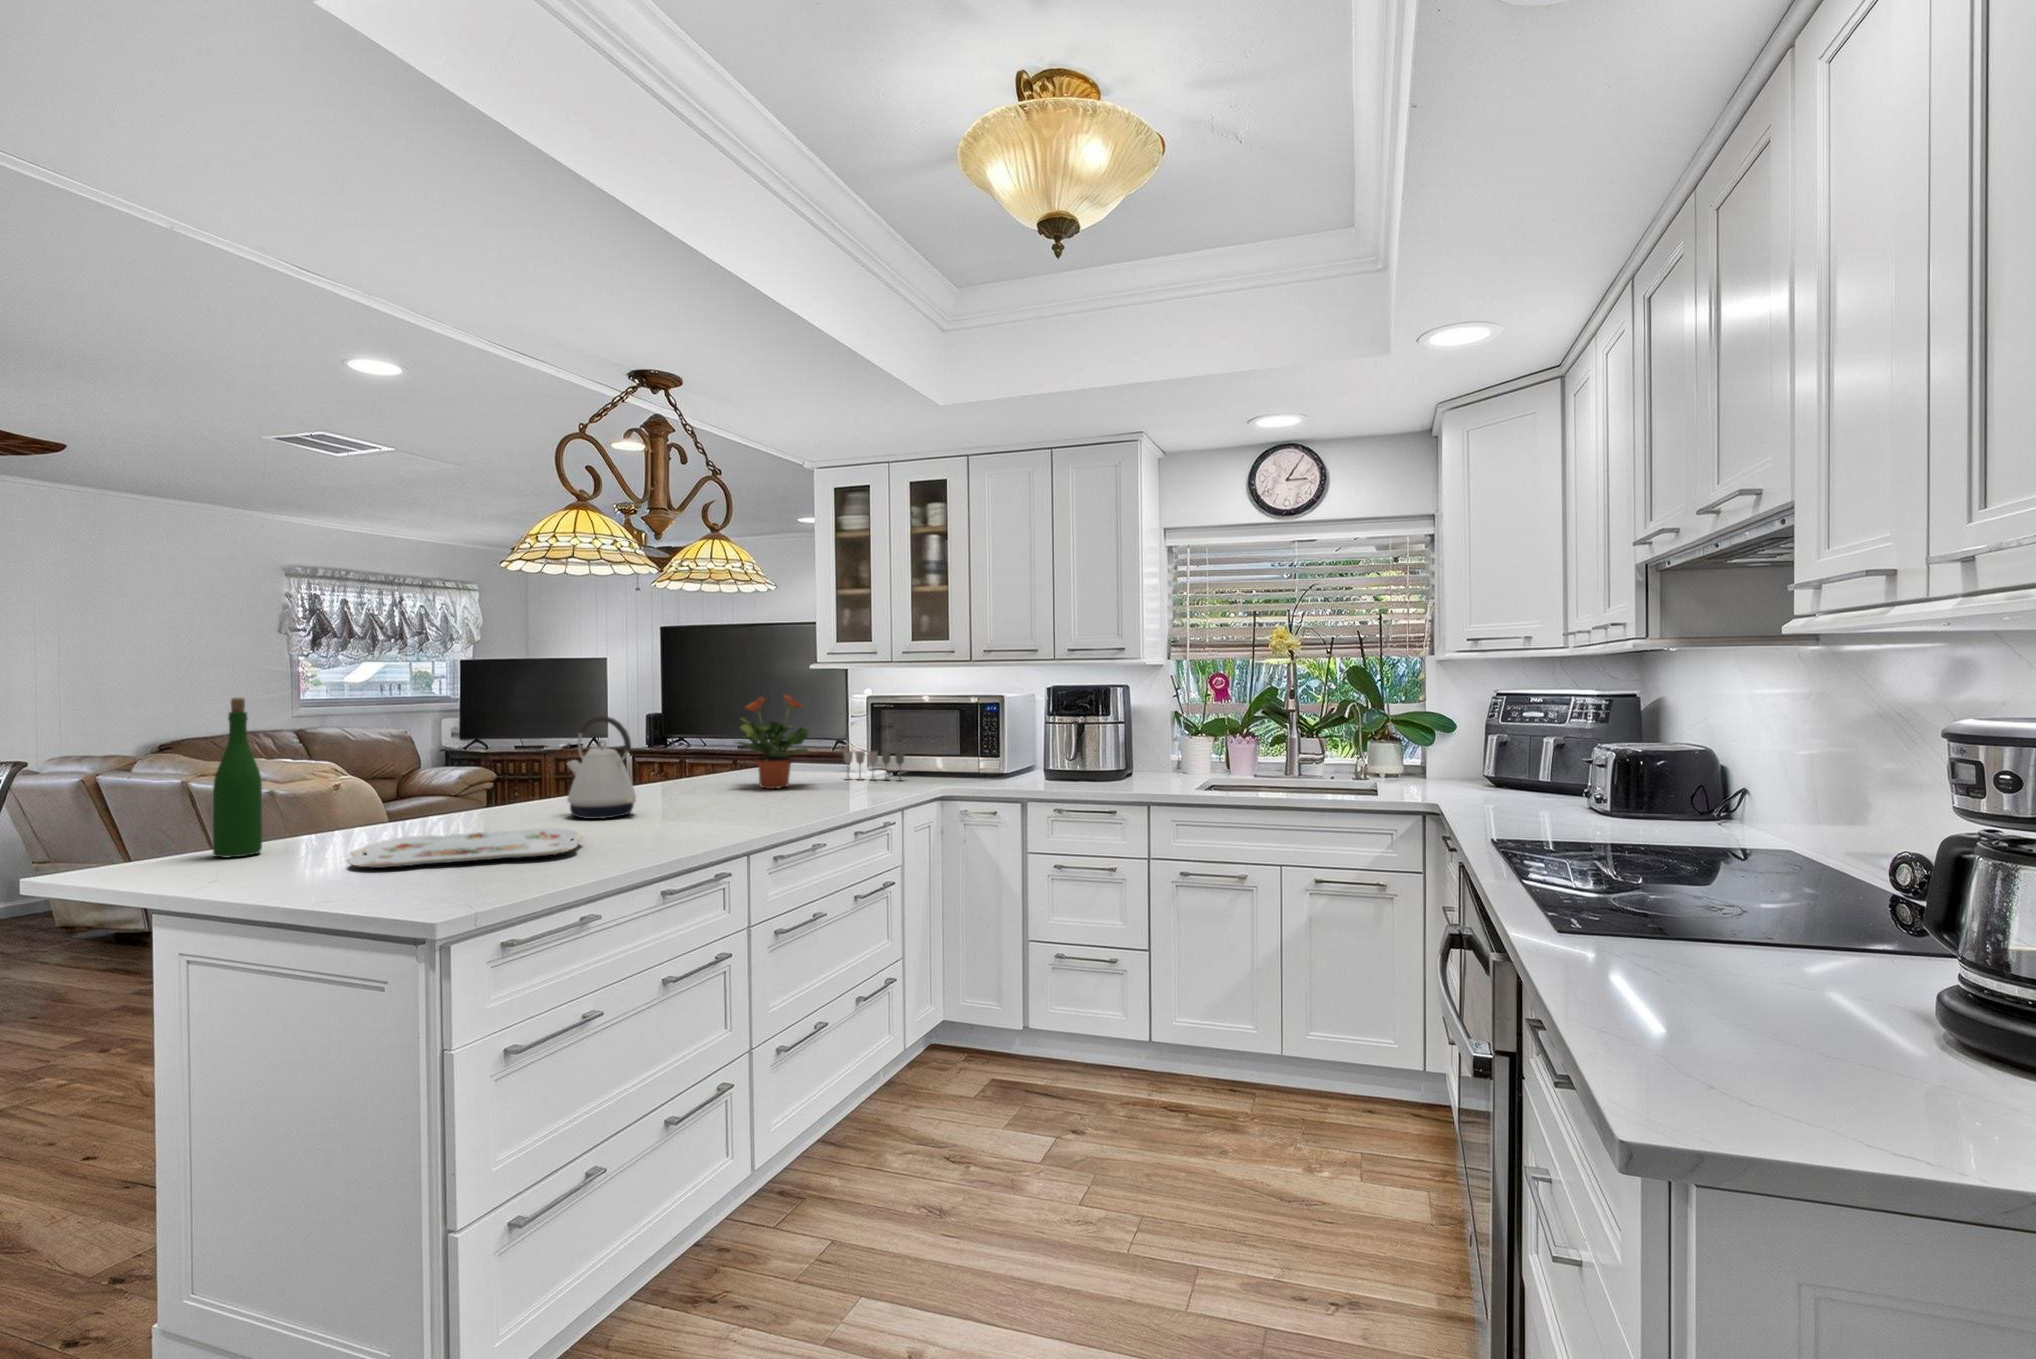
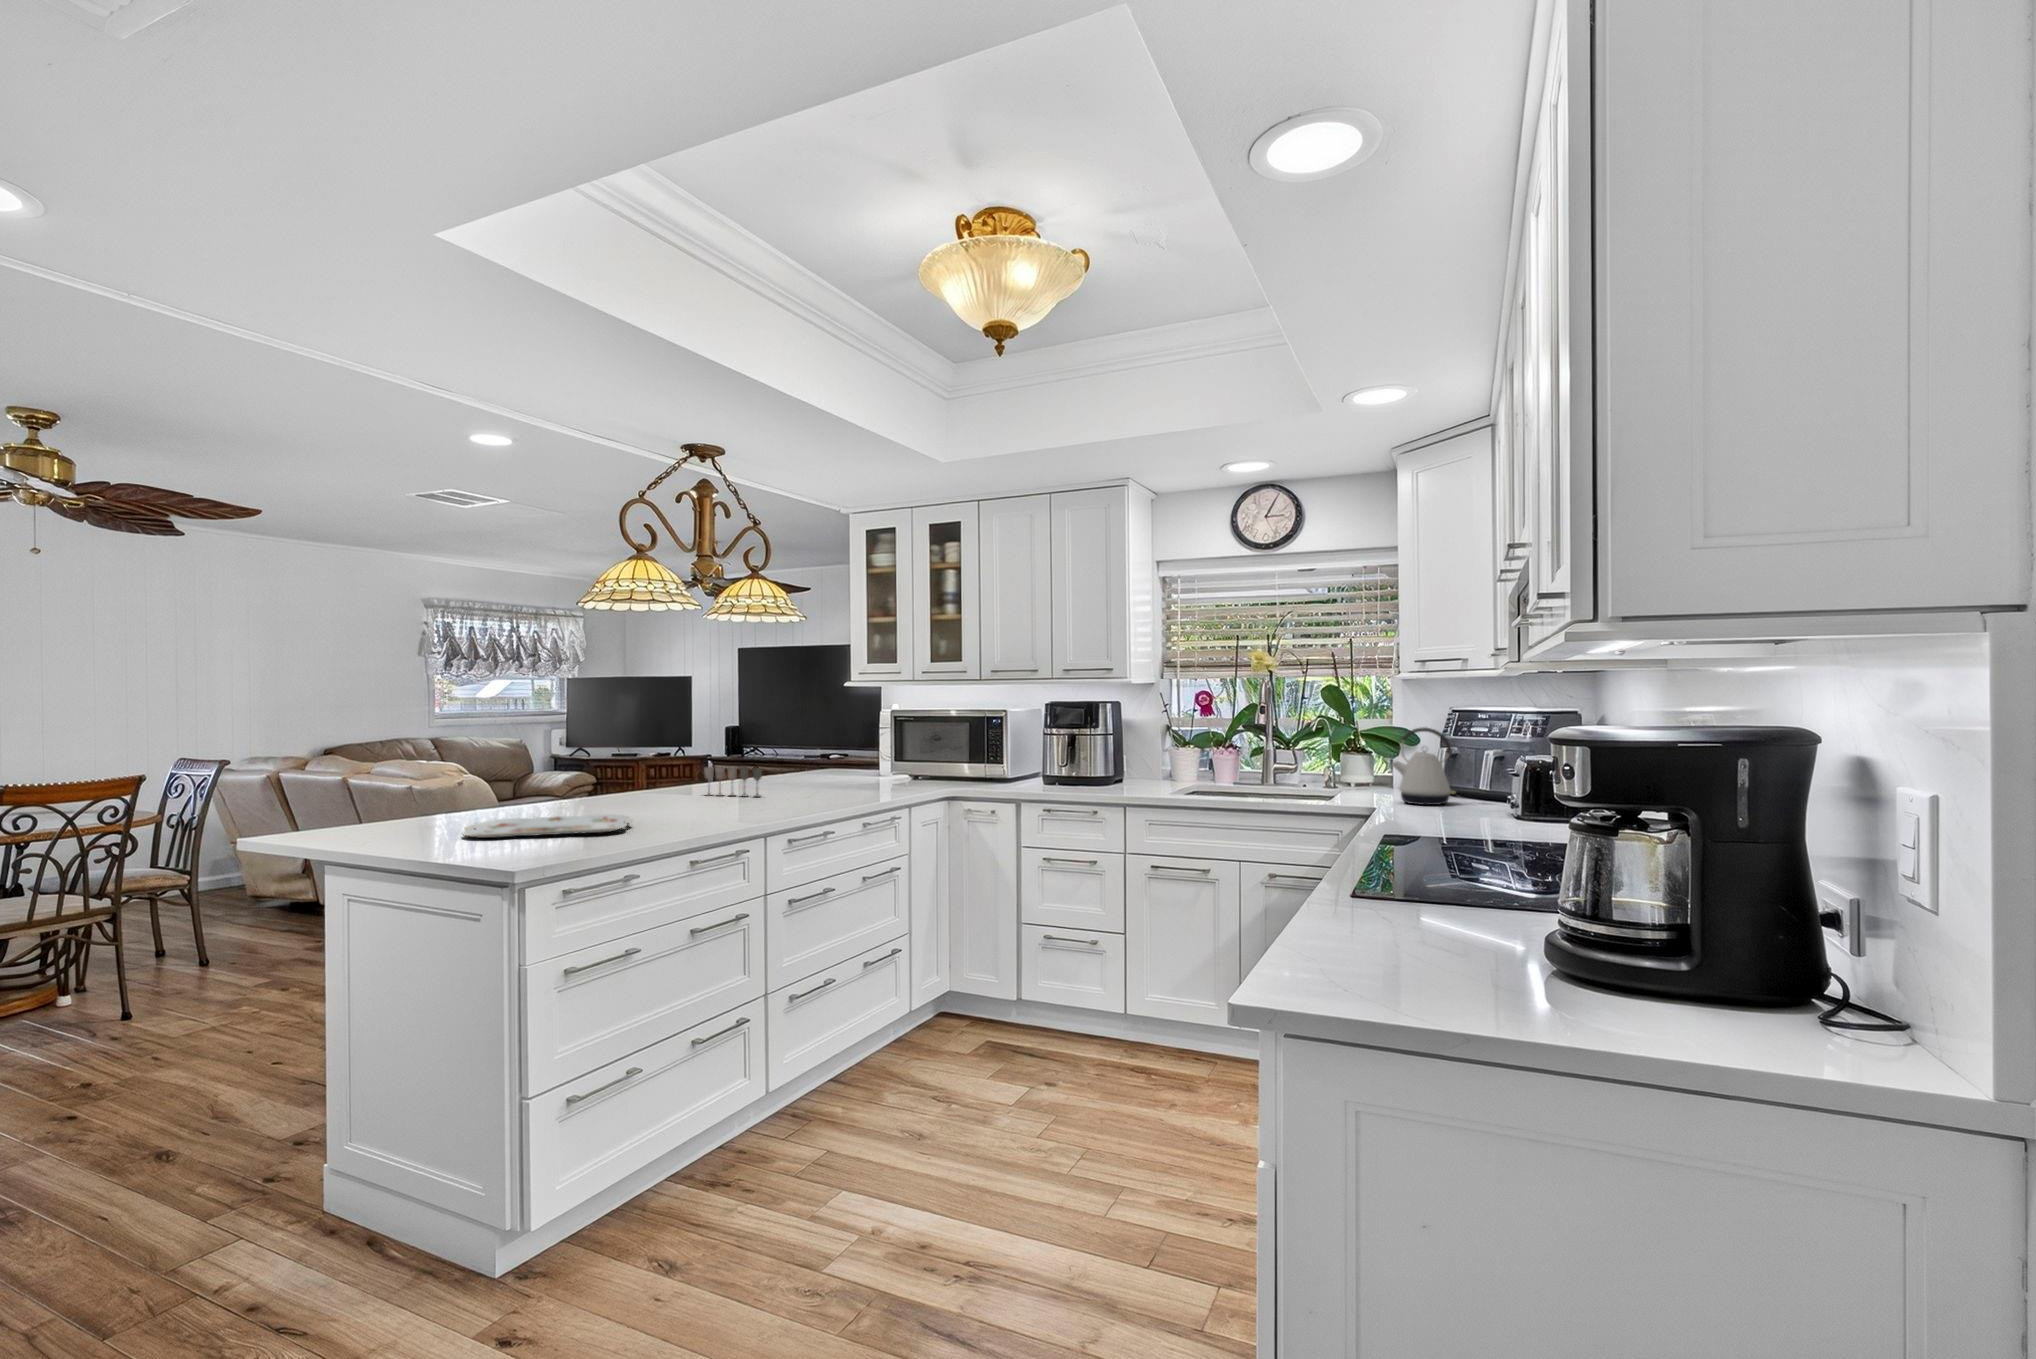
potted plant: present [735,696,811,789] -> none [772,710,841,790]
wine bottle: present [213,698,262,857] -> none [370,713,404,830]
kettle: present [567,716,636,819] -> present [1392,727,1455,805]
wine glass: present [844,751,904,780] -> present [704,767,762,797]

